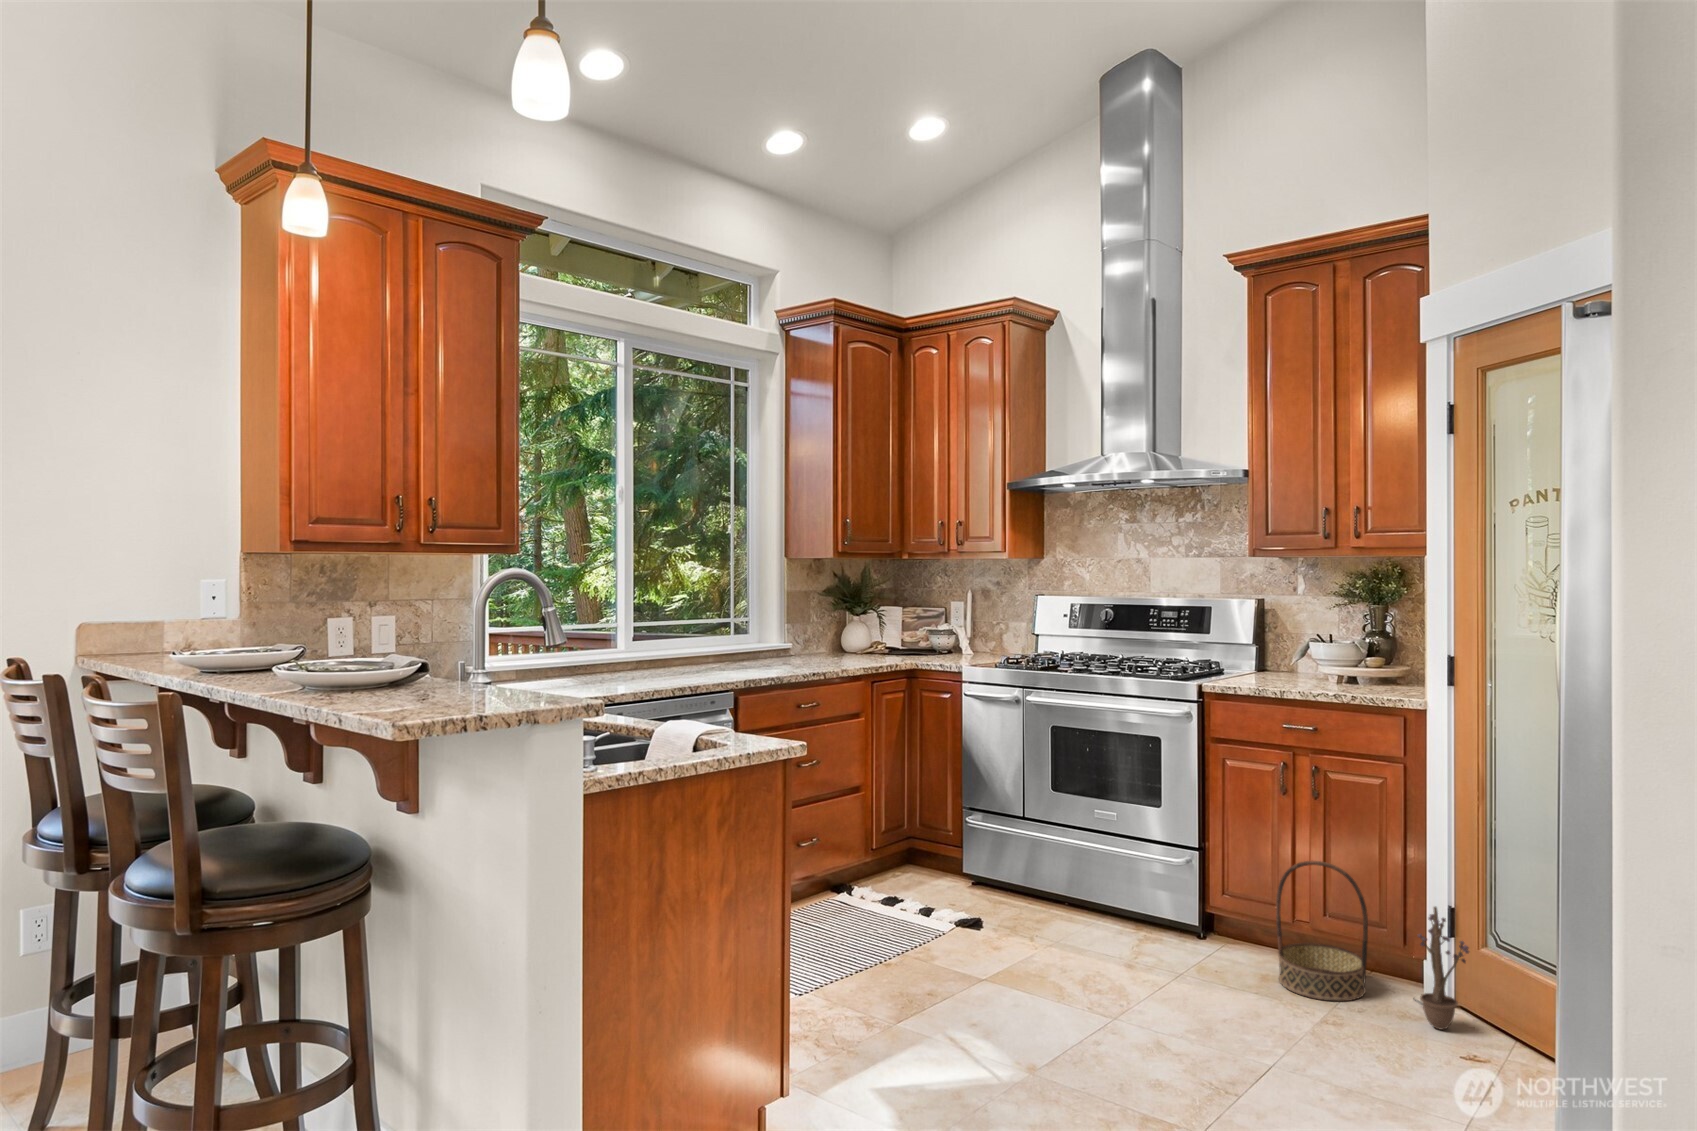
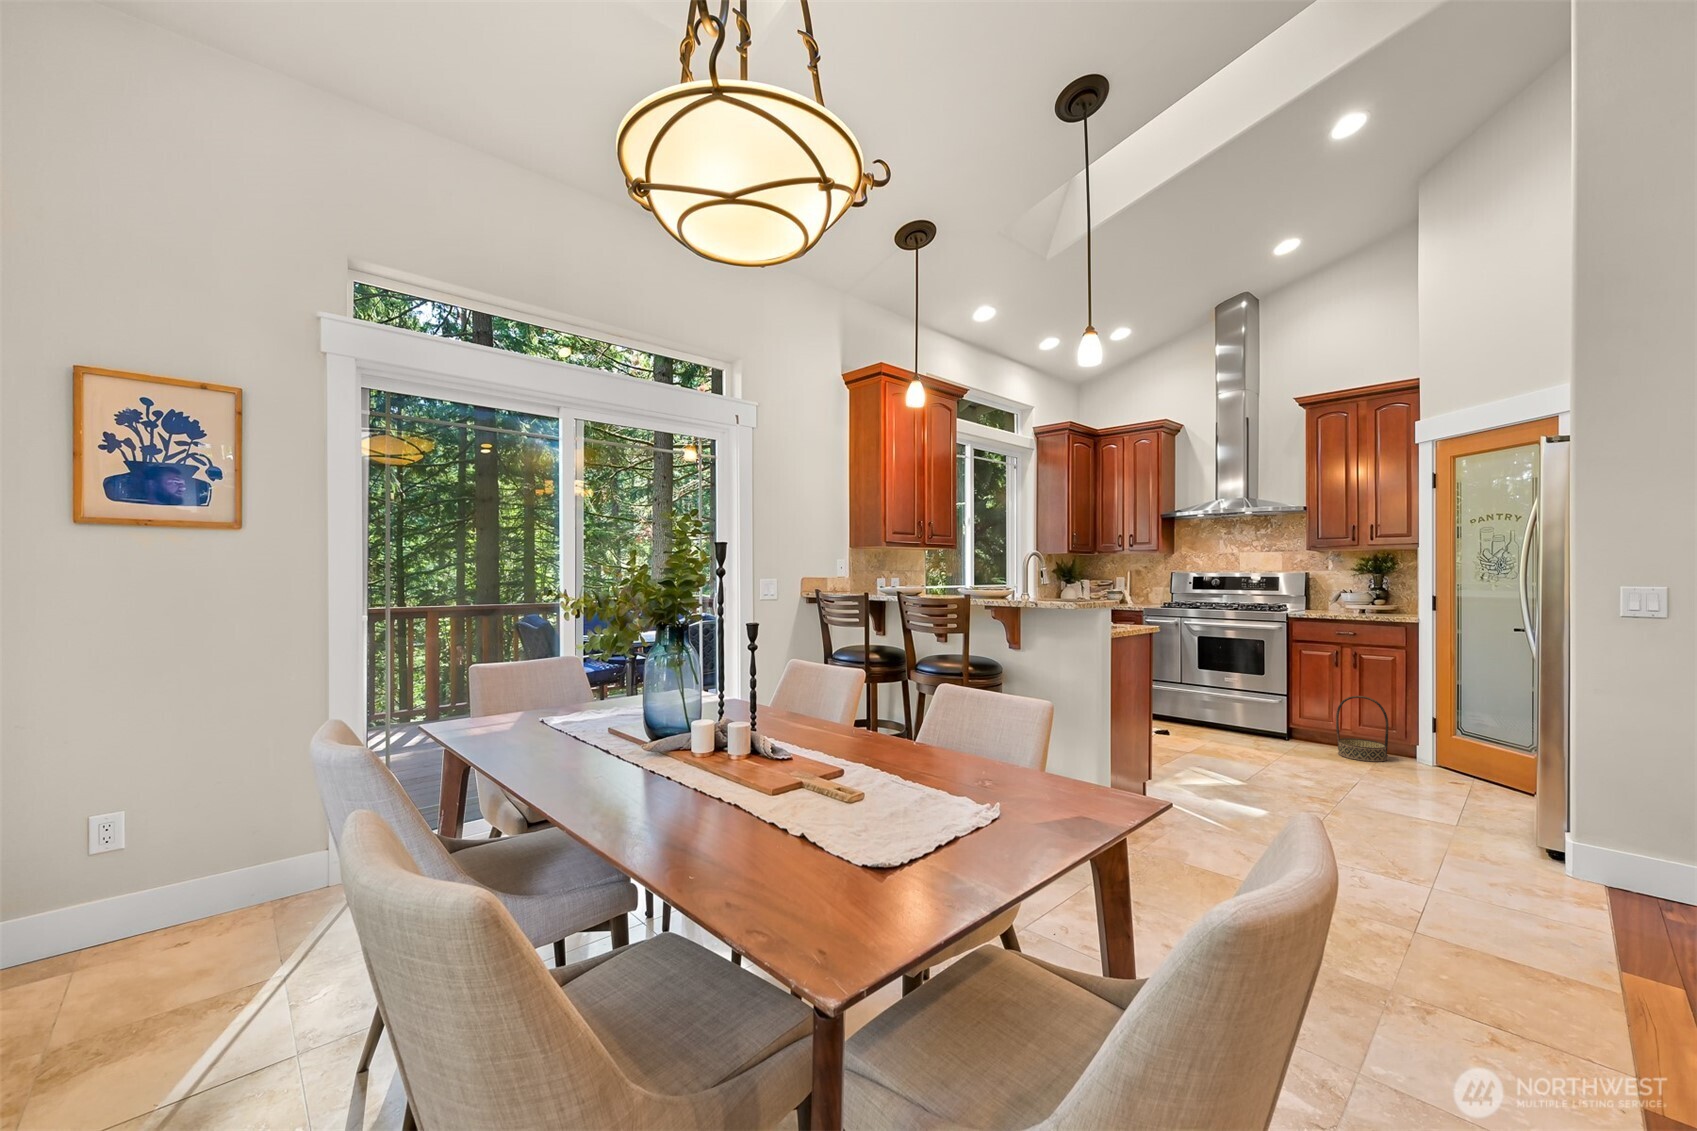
decorative plant: present [1413,907,1469,1030] -> none [1414,713,1449,772]

